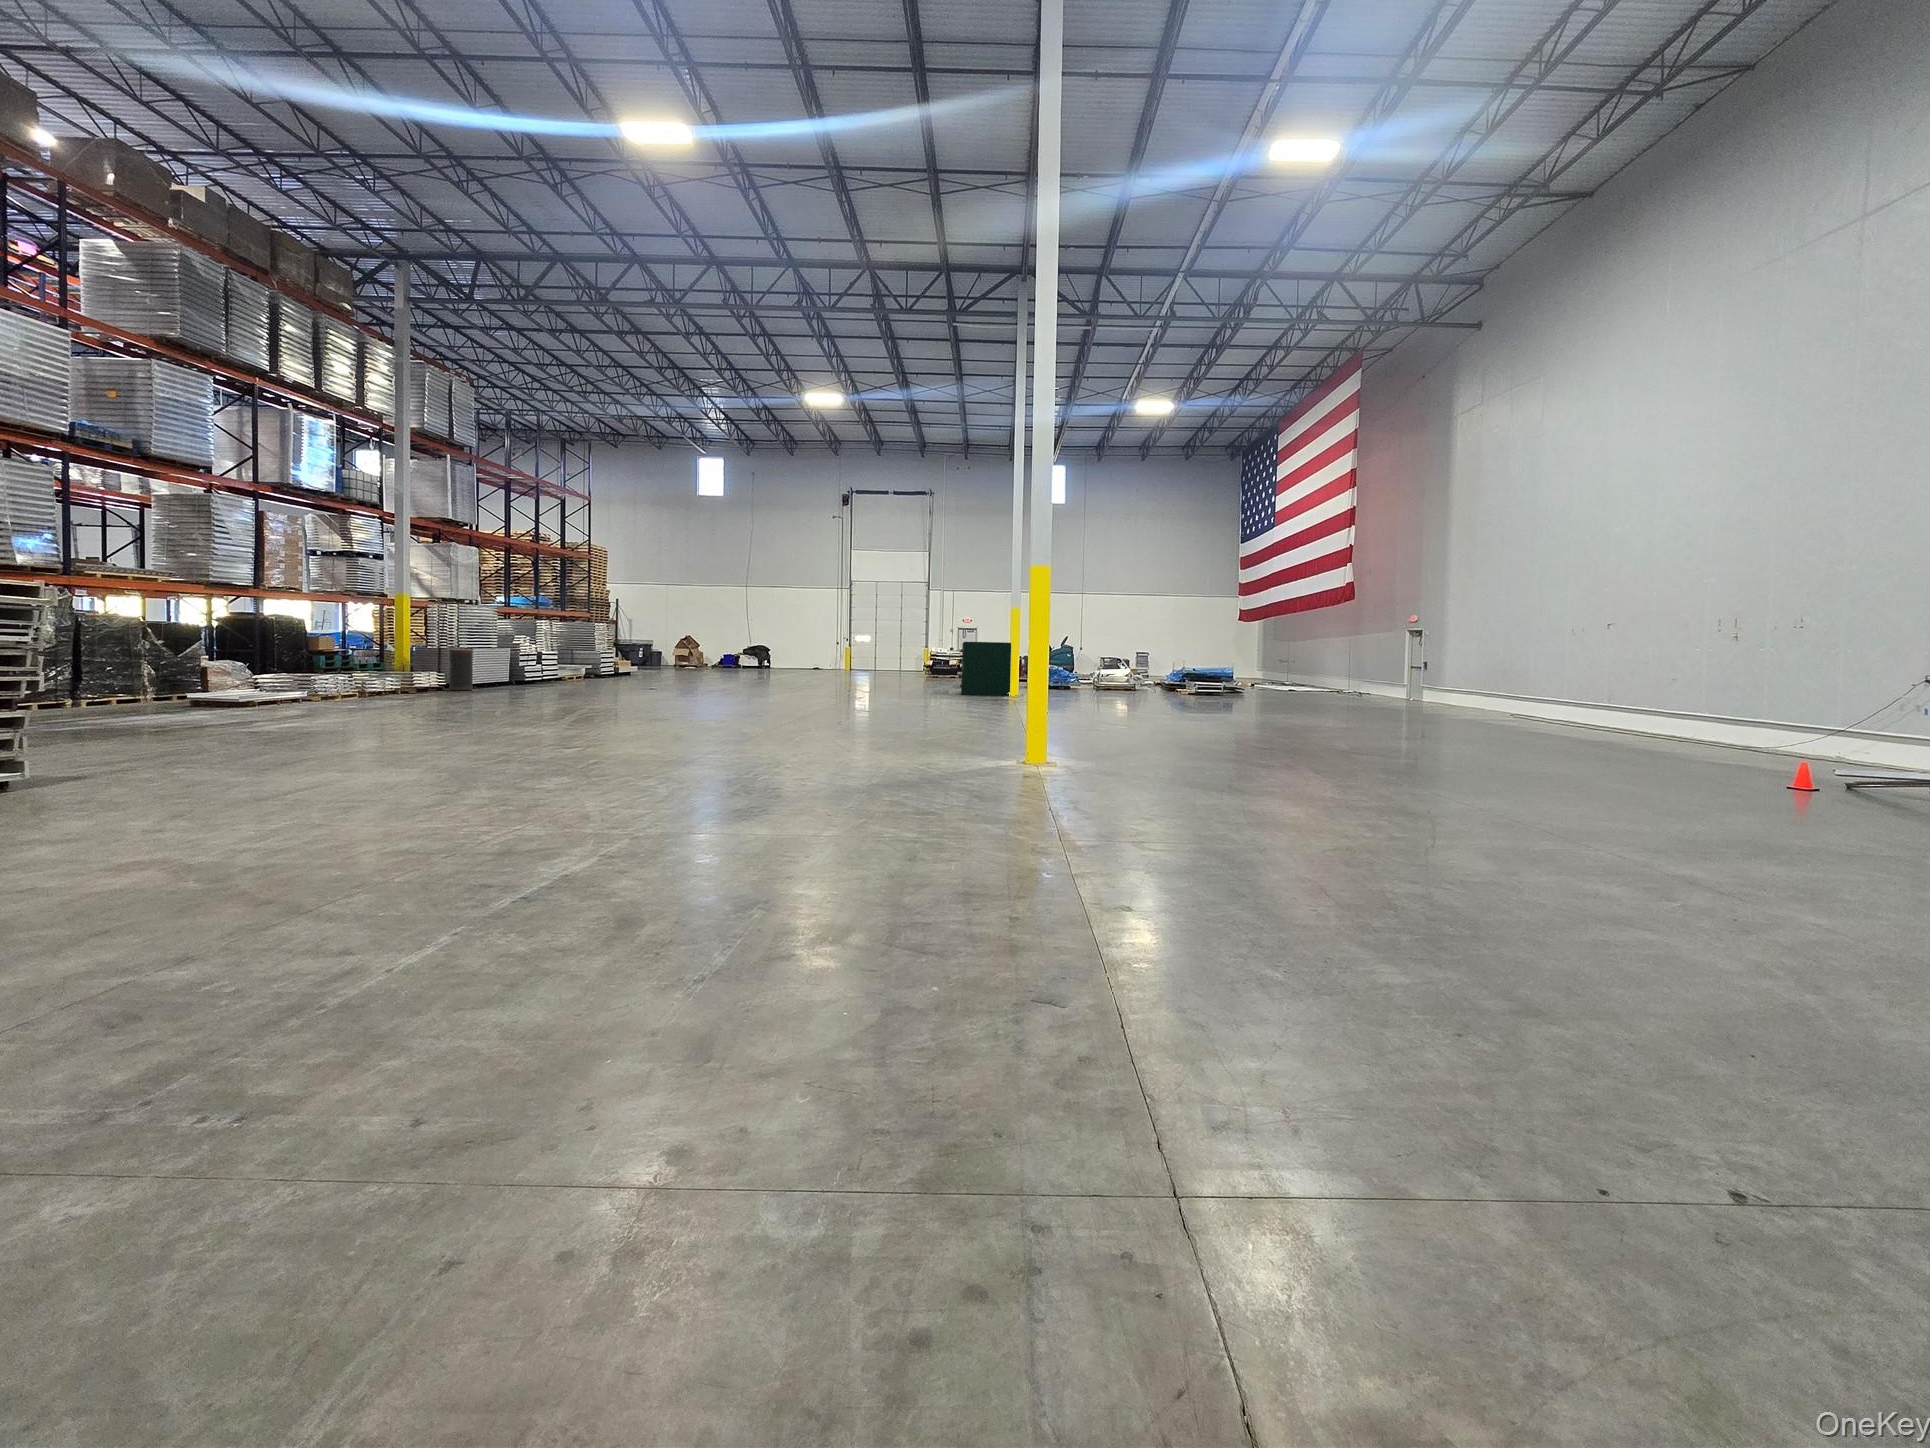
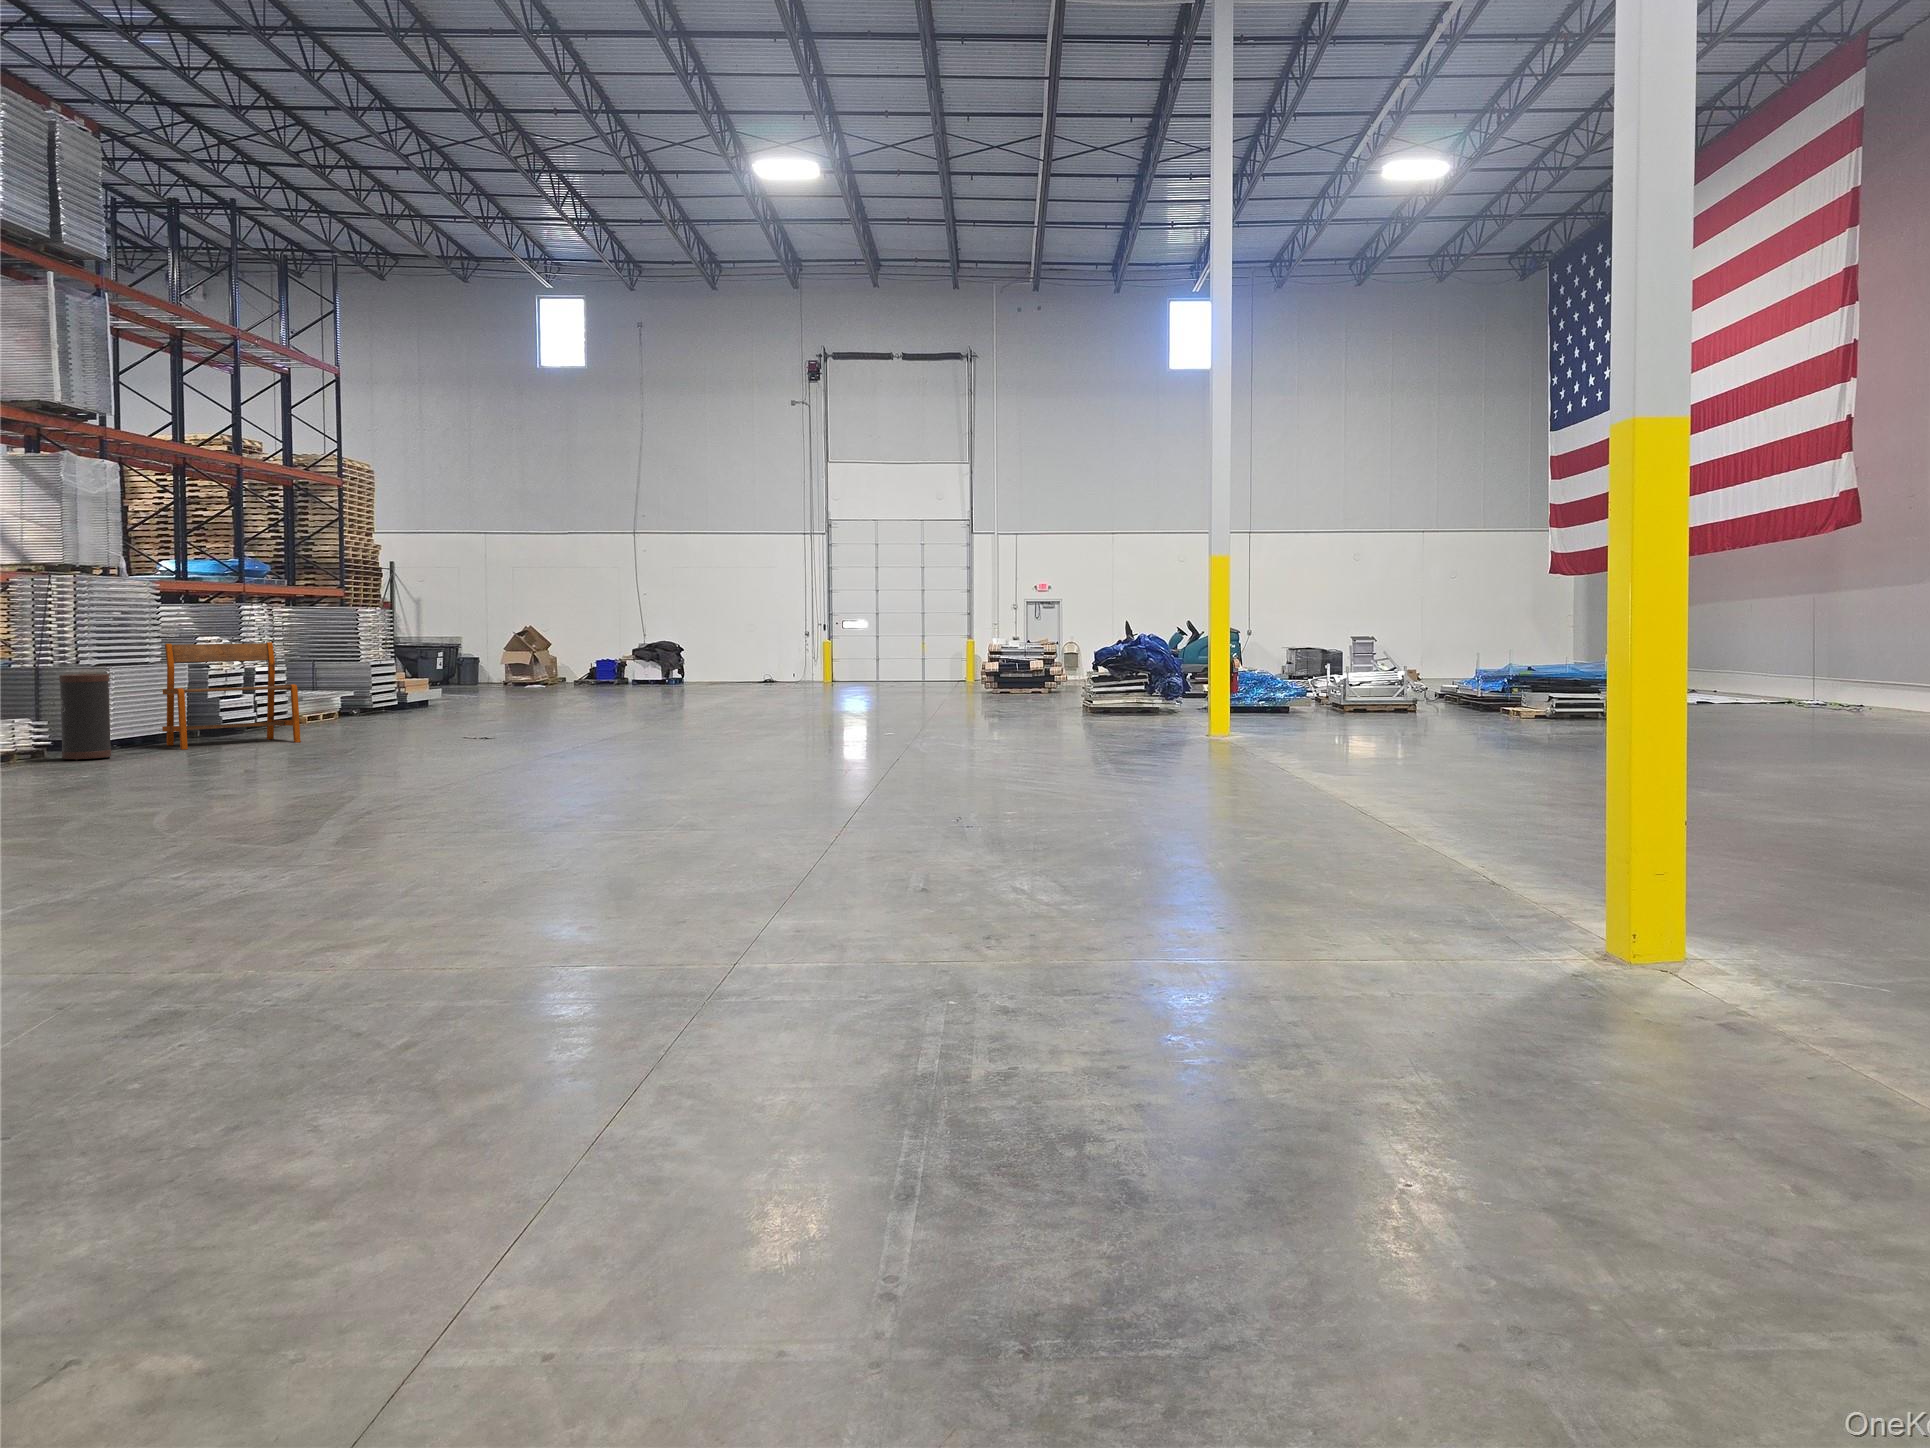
bench: none [496,637,563,688] -> present [162,642,301,750]
filing cabinet: present [960,642,1011,696] -> none [1107,629,1213,738]

